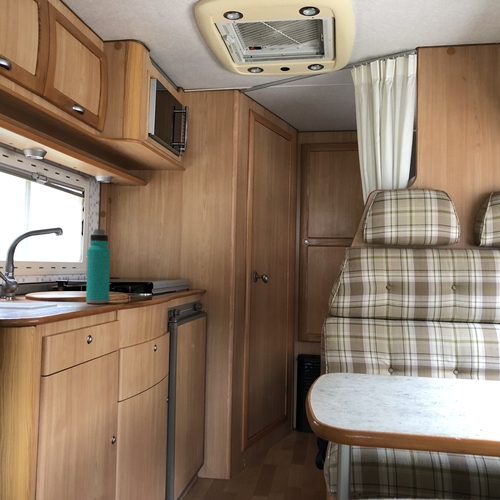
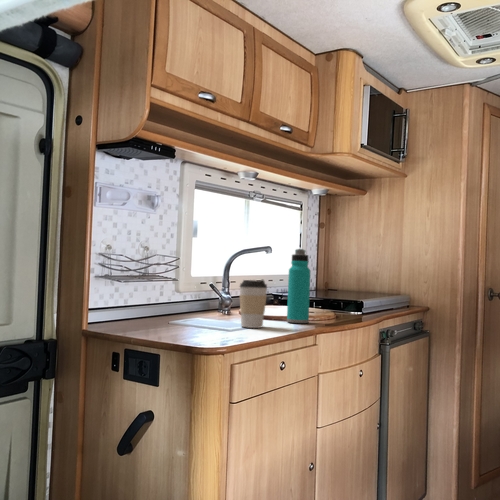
coffee cup: none [37,259,69,310] -> present [240,279,267,328]

